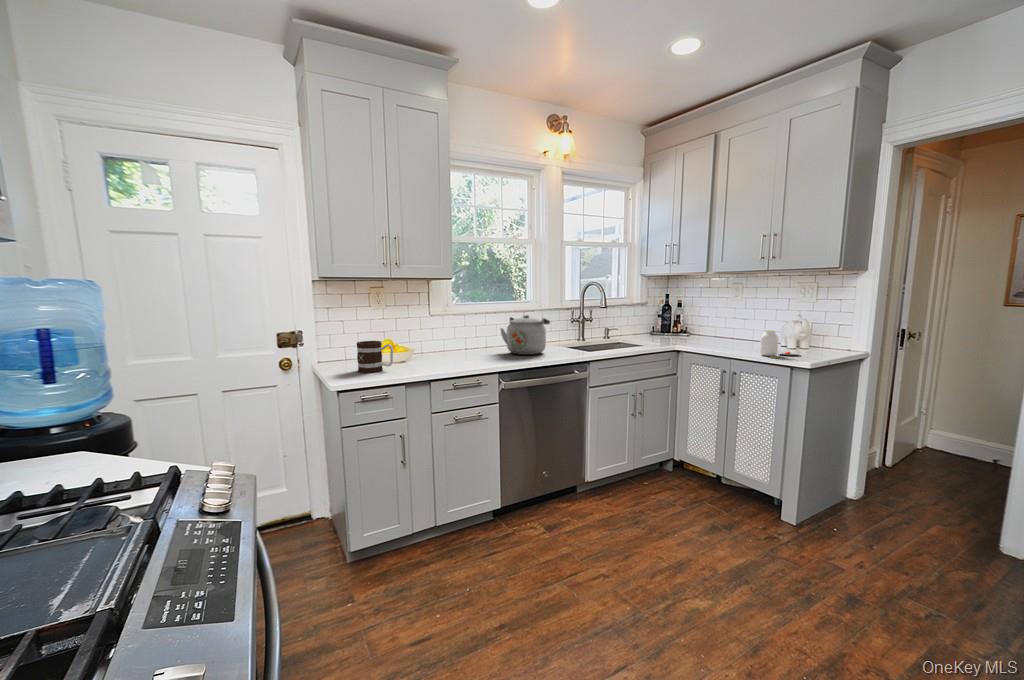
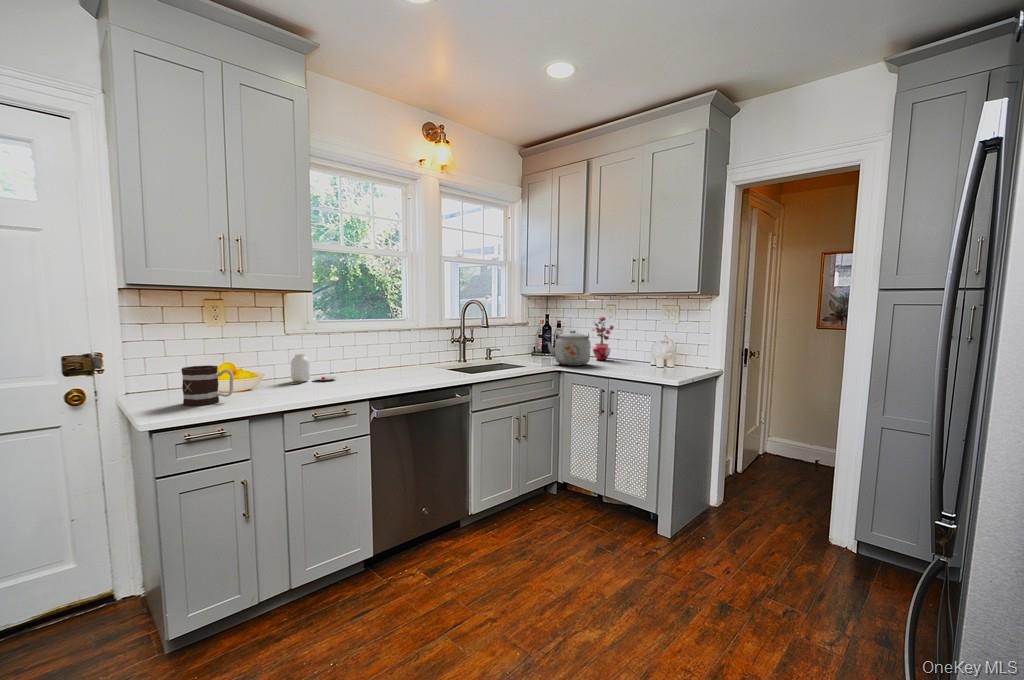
potted plant: none [712,295,741,341] -> present [593,317,614,360]
kettle: present [500,315,550,355] -> present [548,330,590,366]
jar: present [760,330,799,358] -> present [291,354,337,384]

